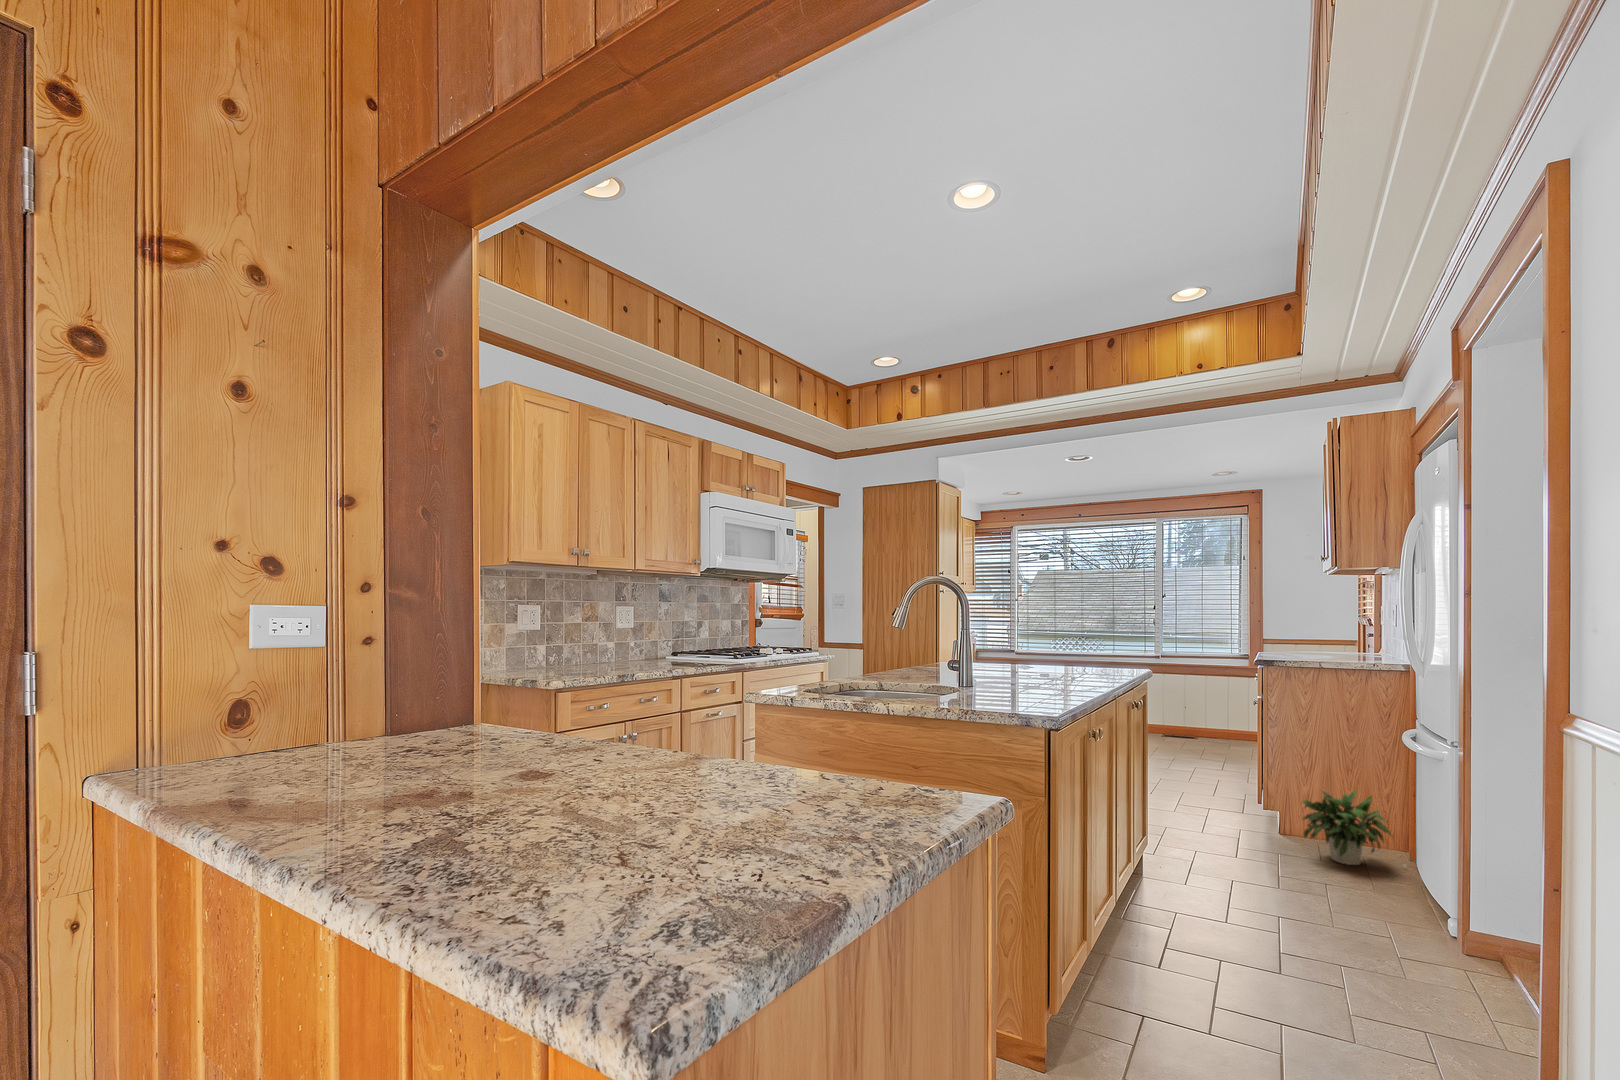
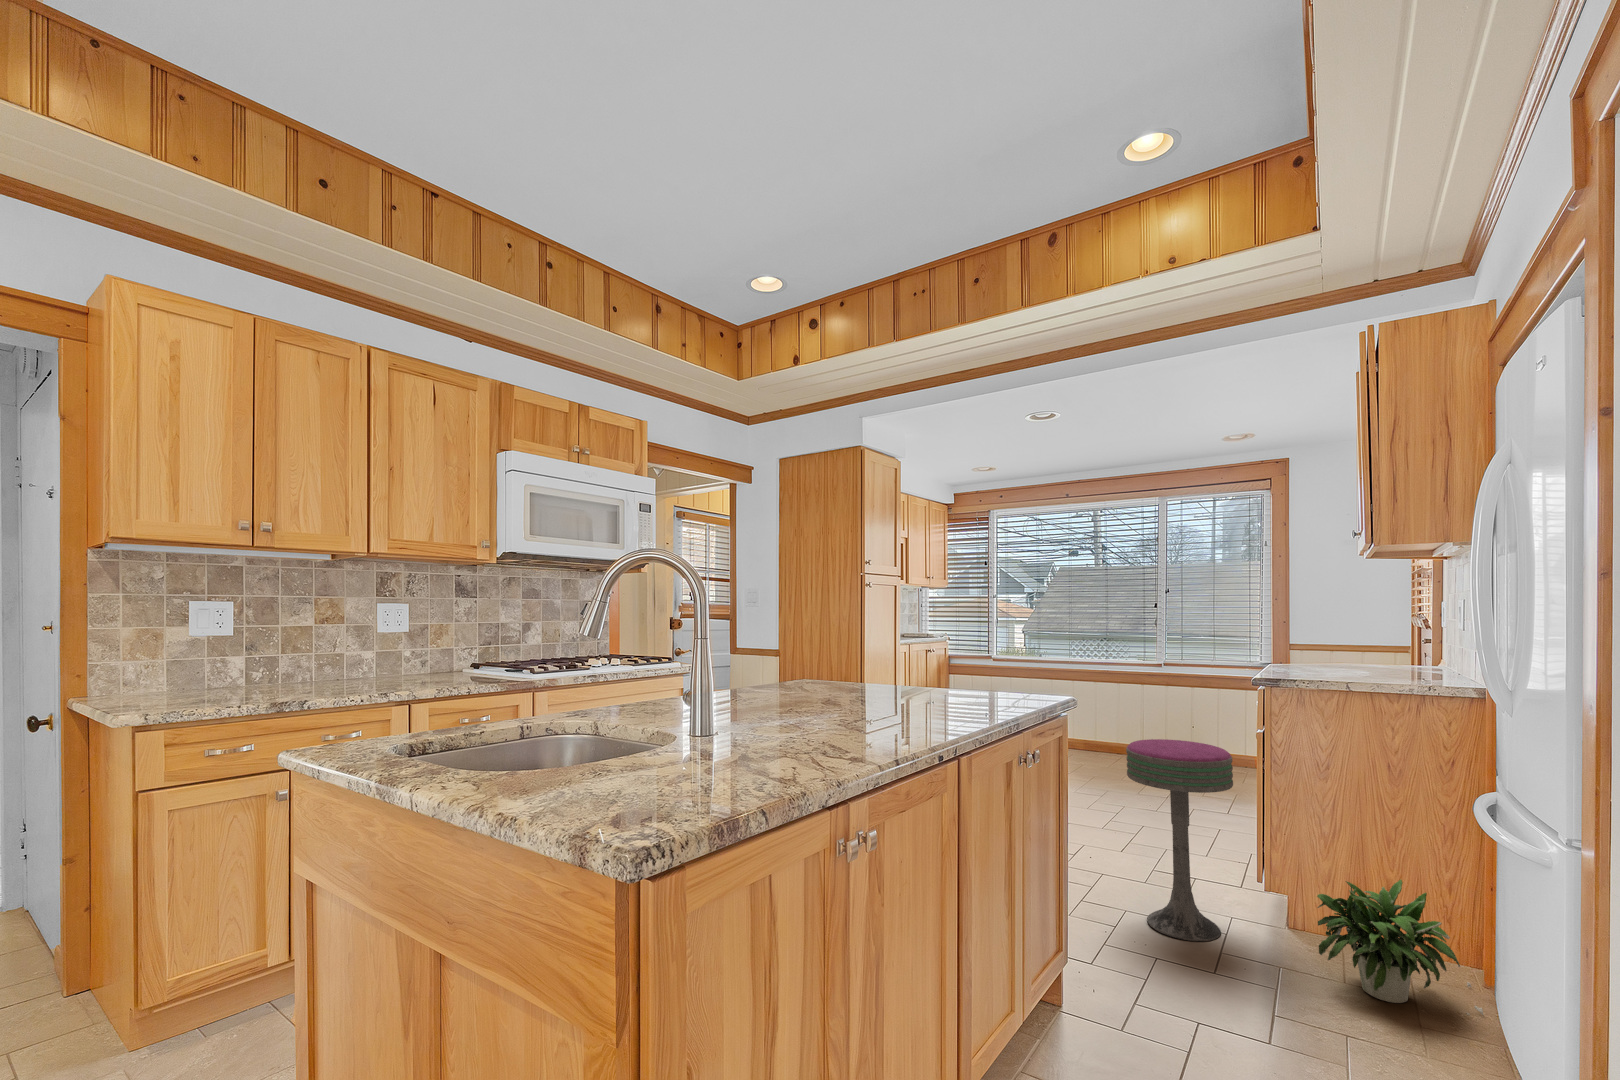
bar stool: none [1167,703,1243,839] -> present [1126,739,1233,941]

